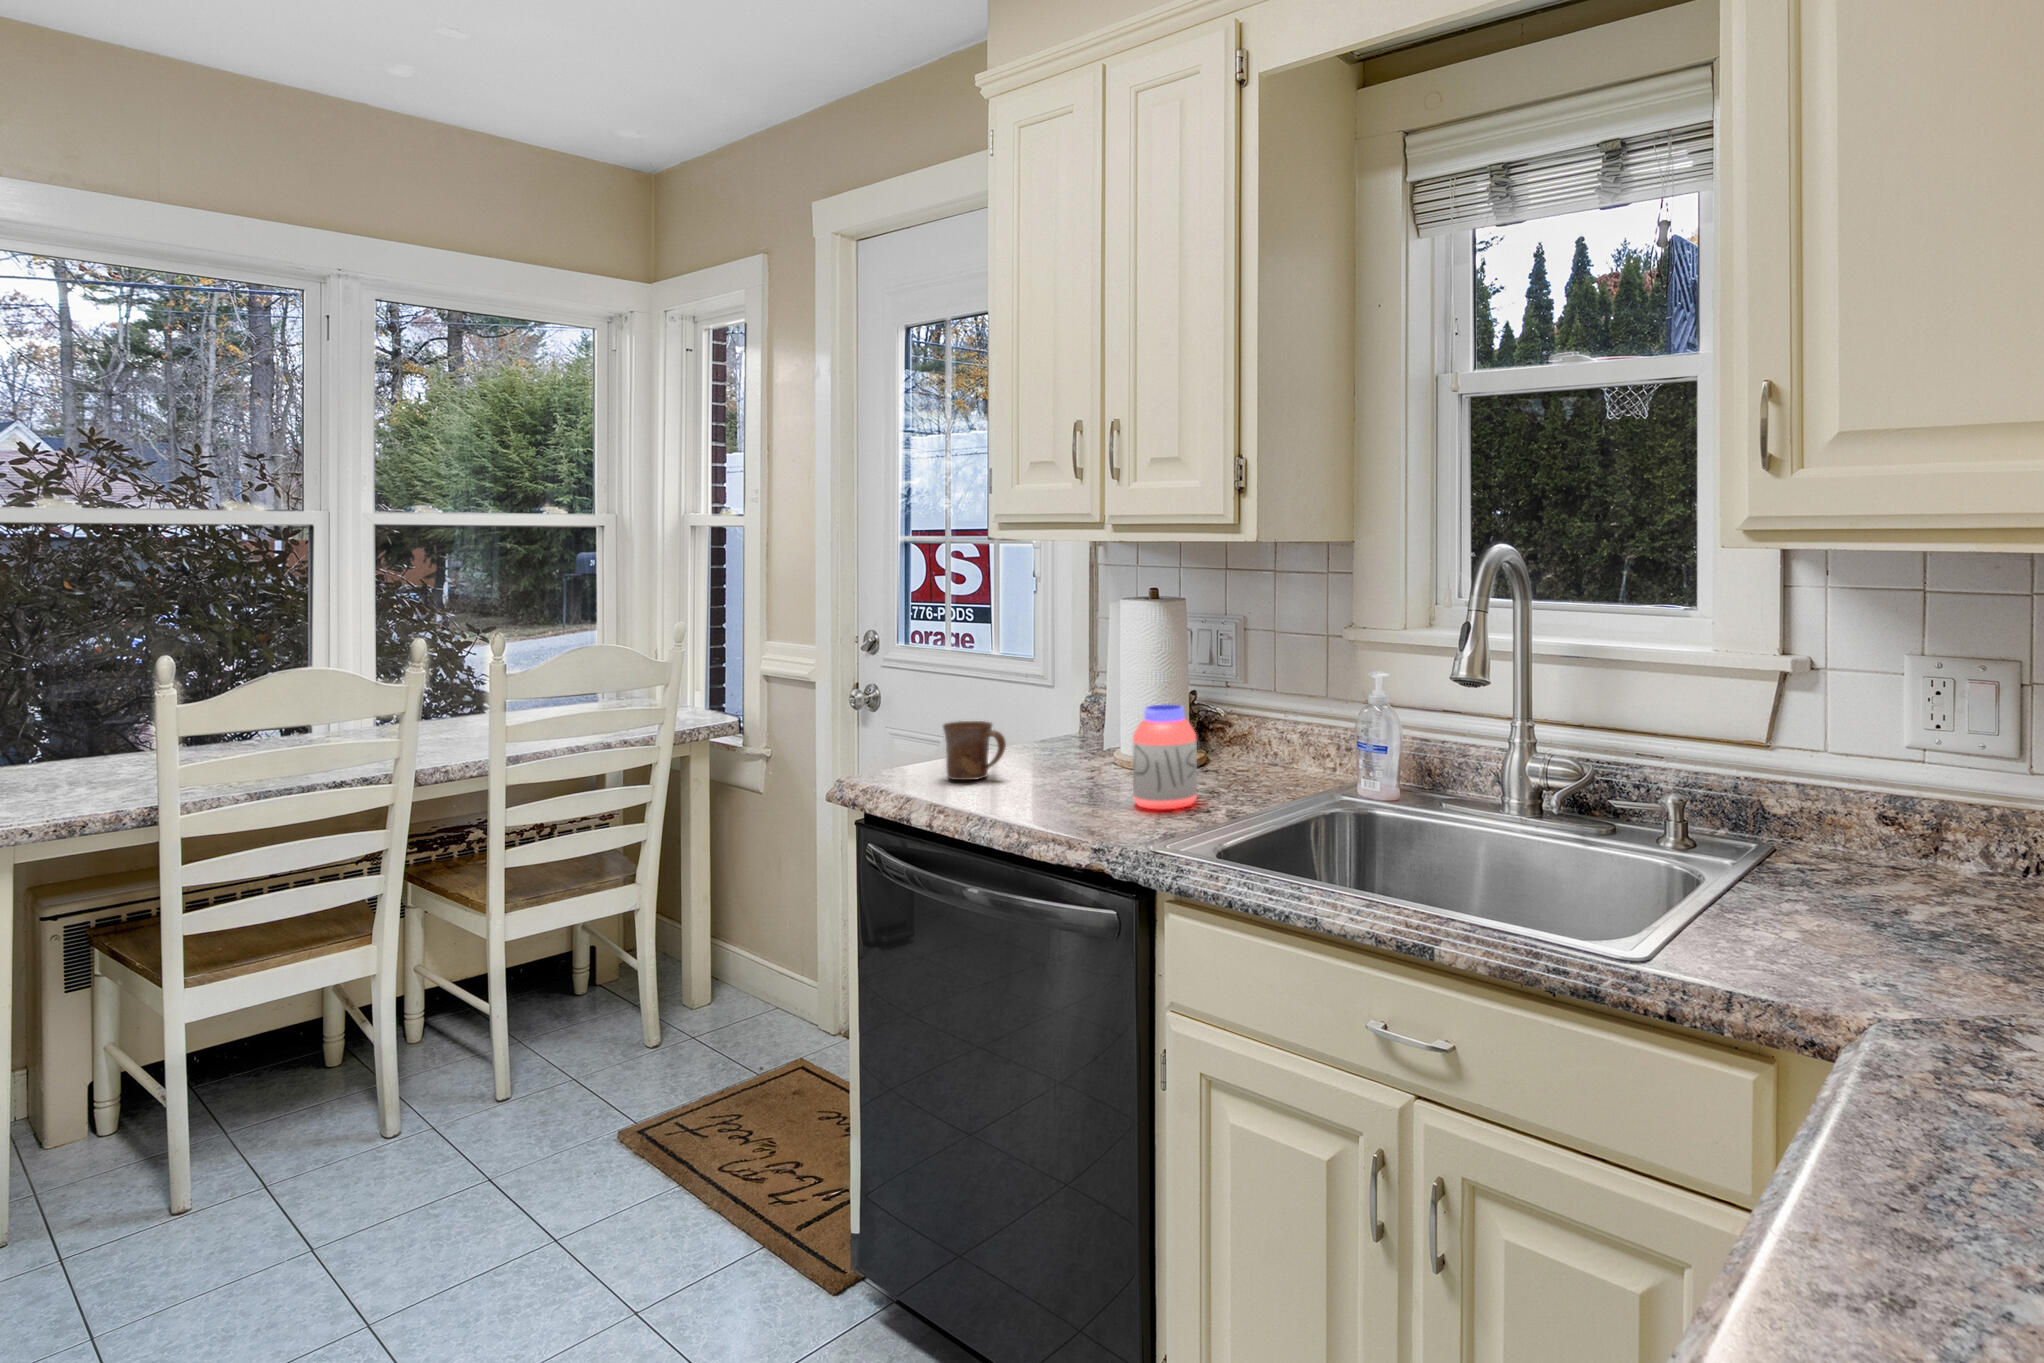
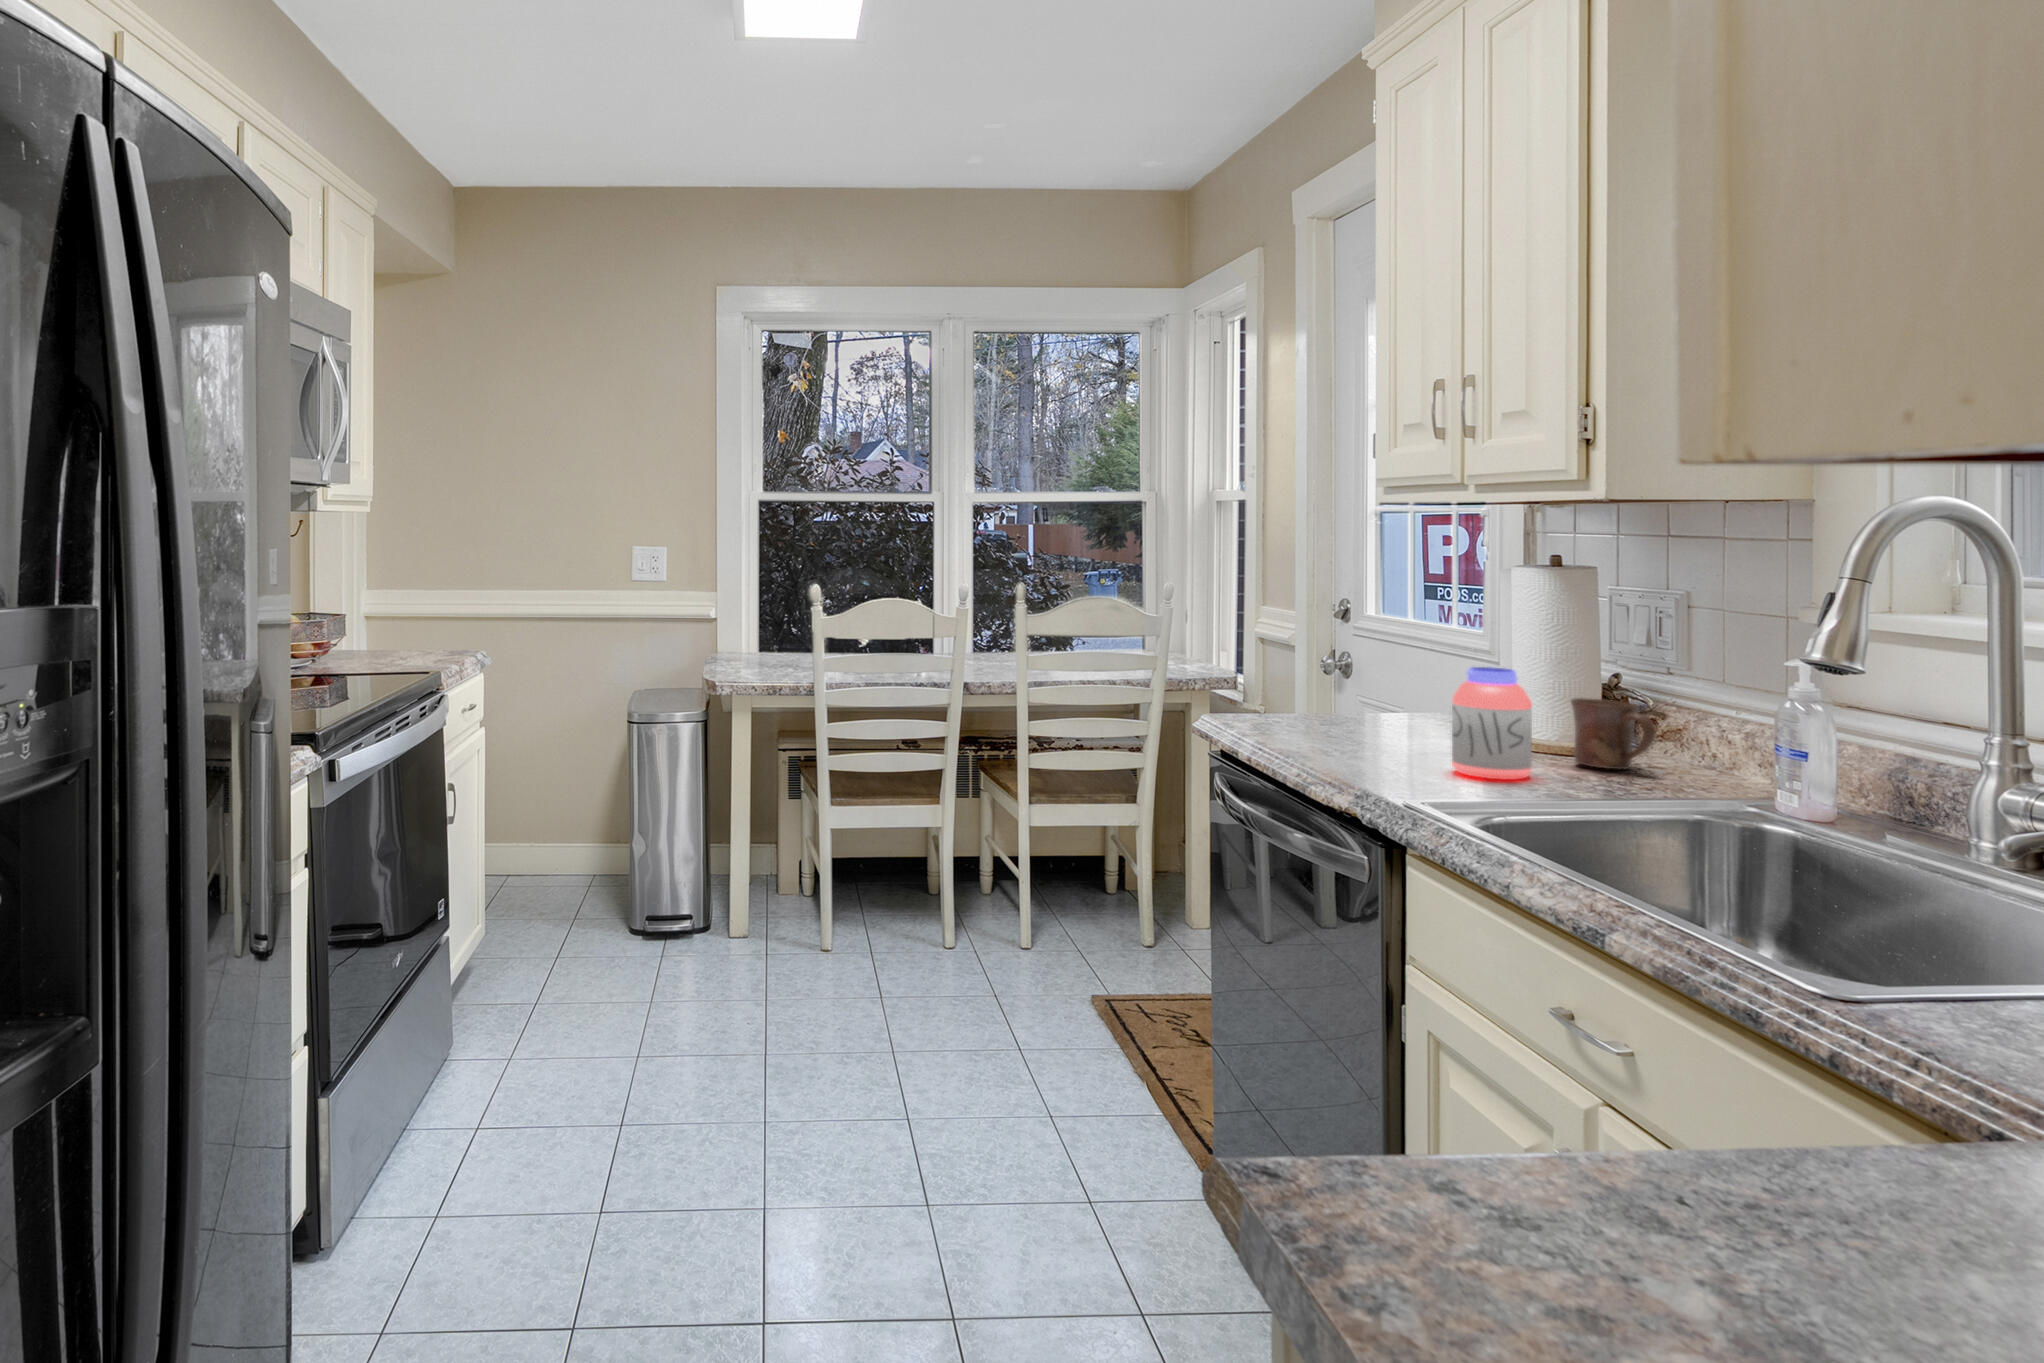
mug: present [943,721,1006,780] -> present [1571,698,1655,769]

